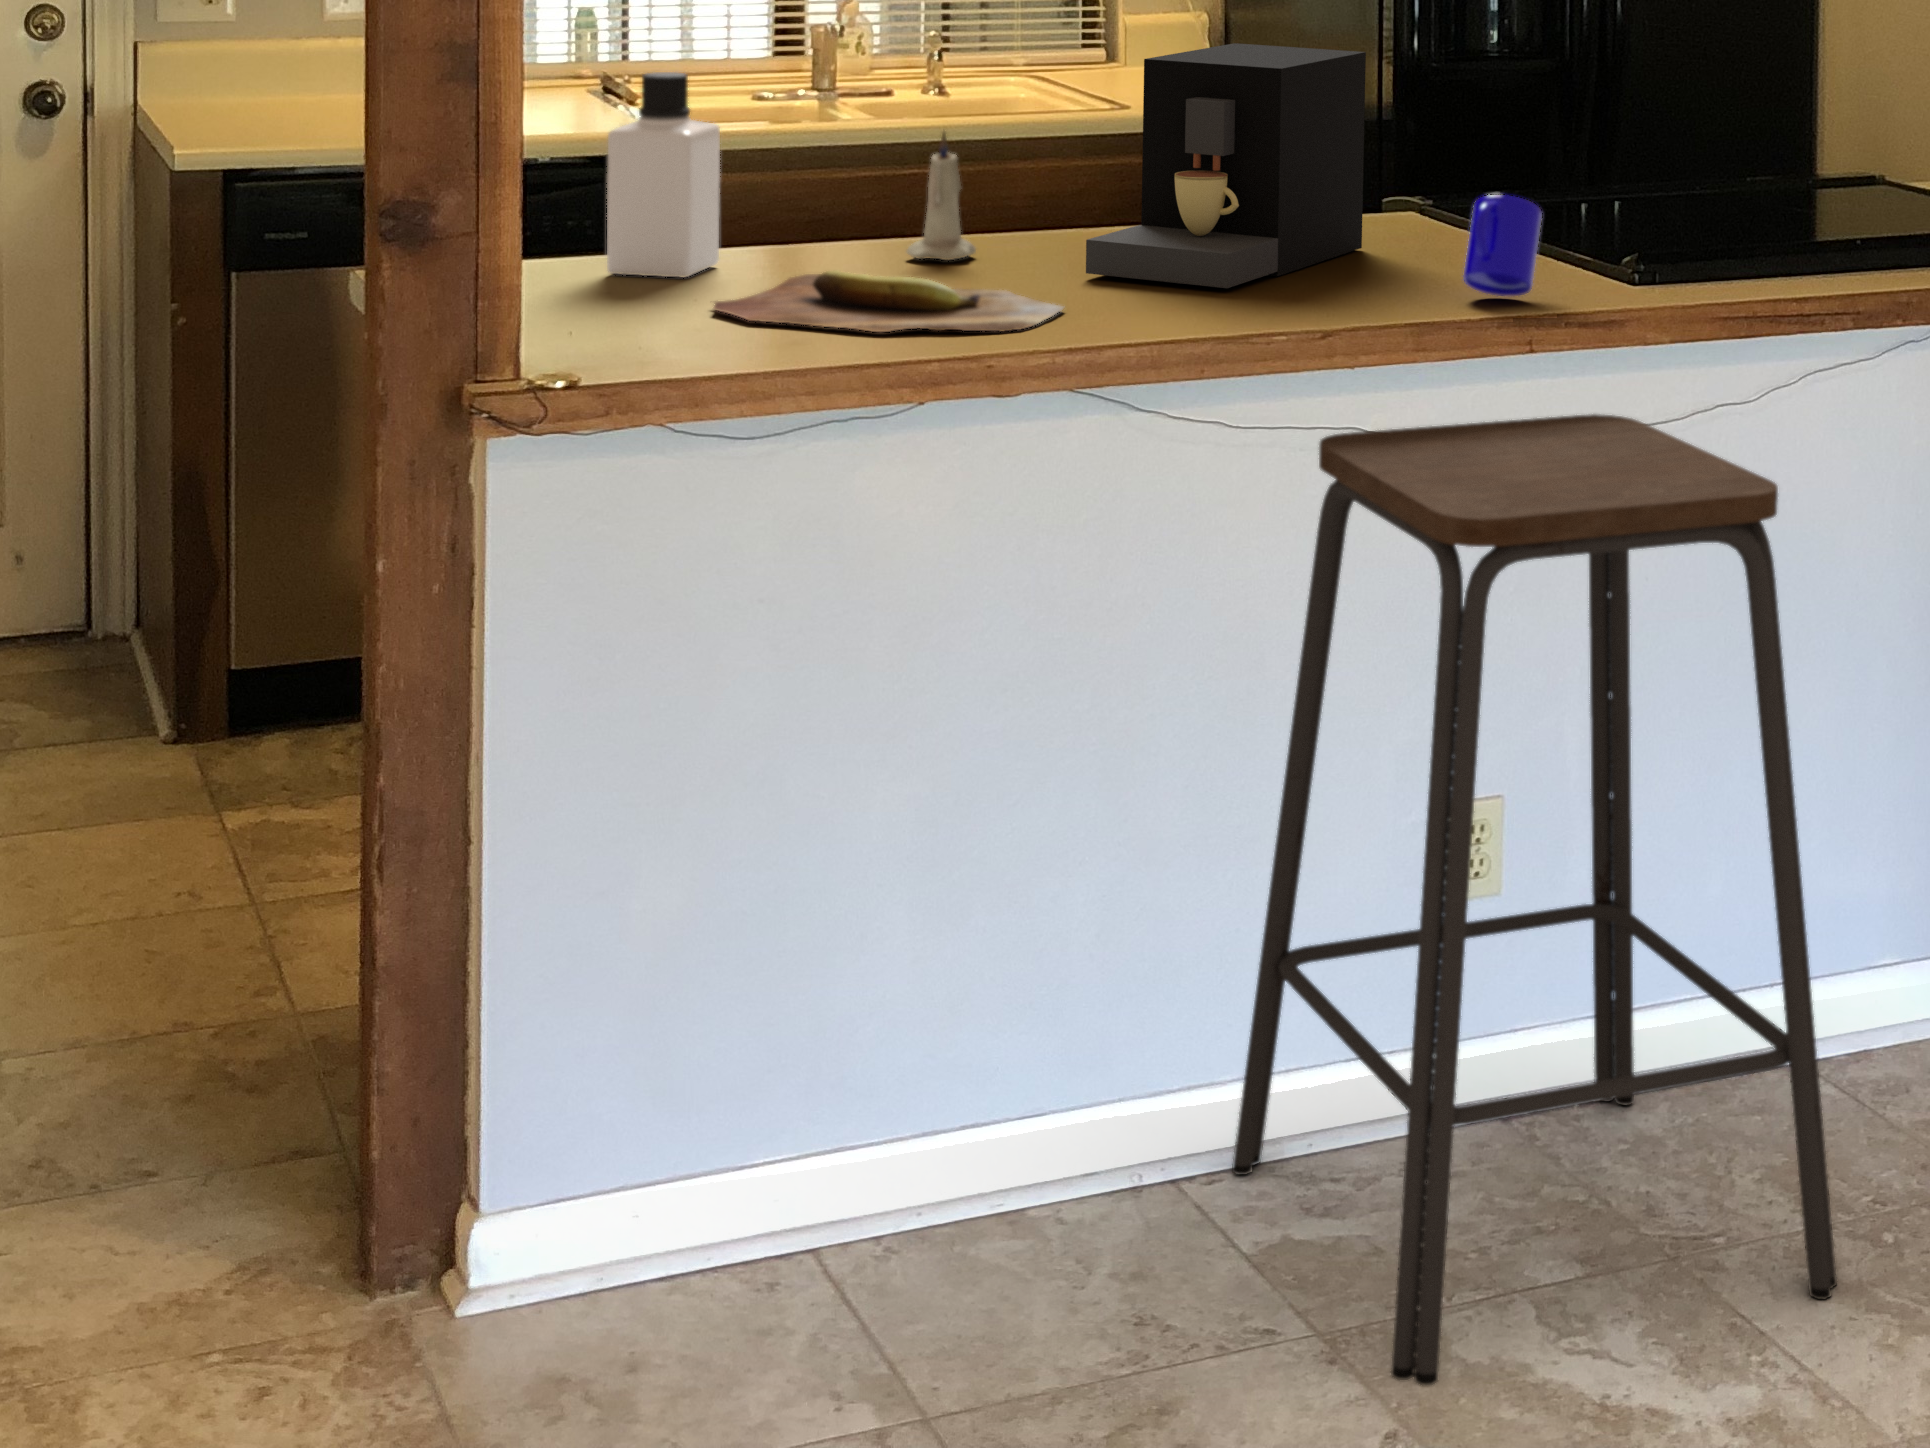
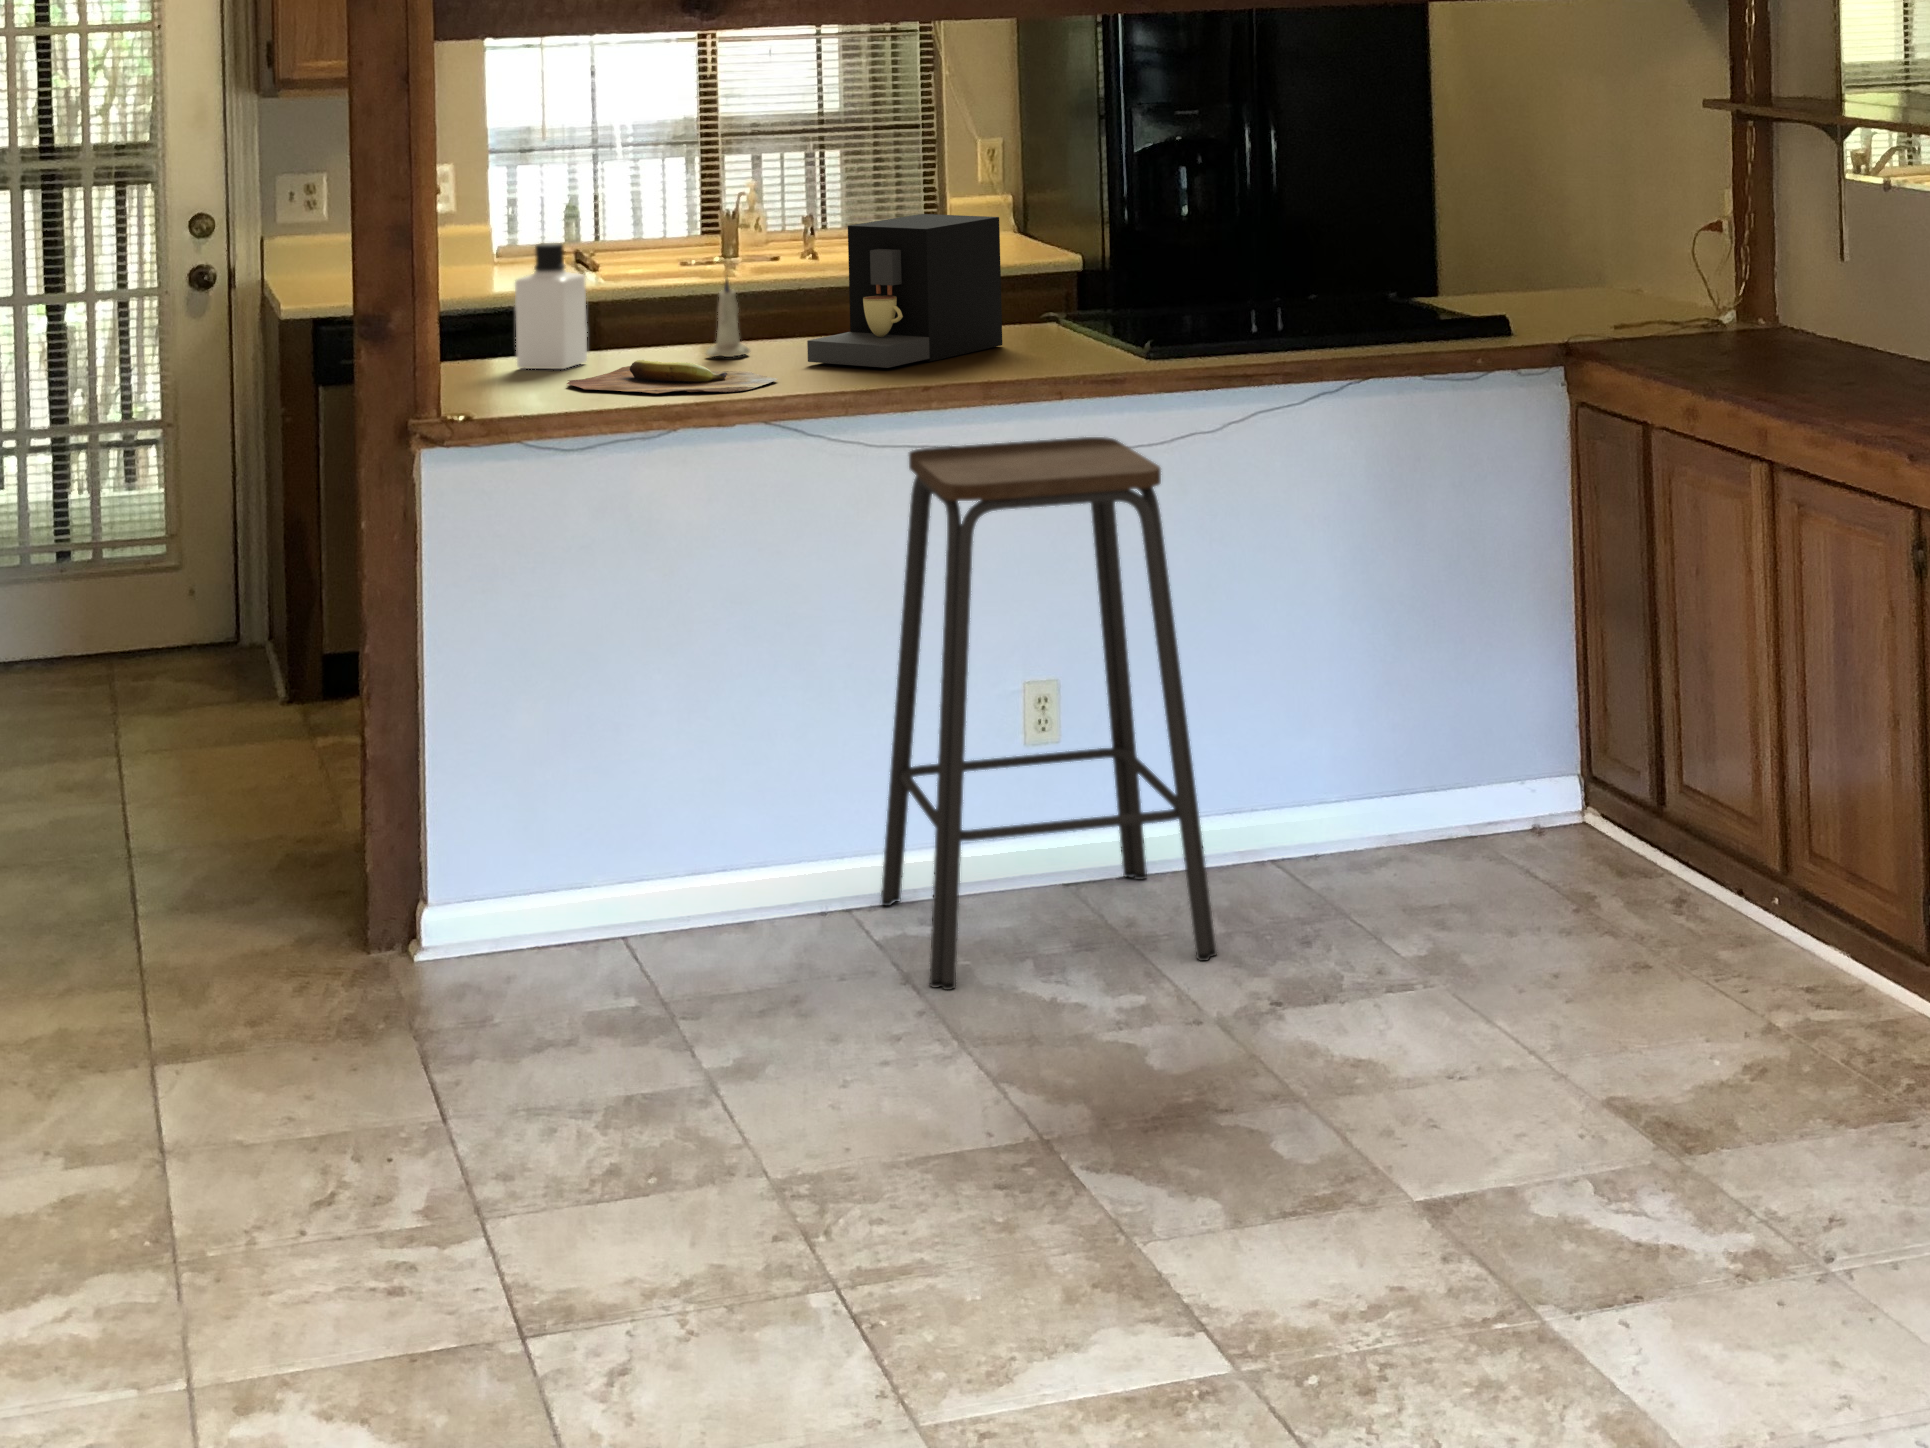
mug: present [1463,195,1542,296] -> none [1031,304,1083,369]

